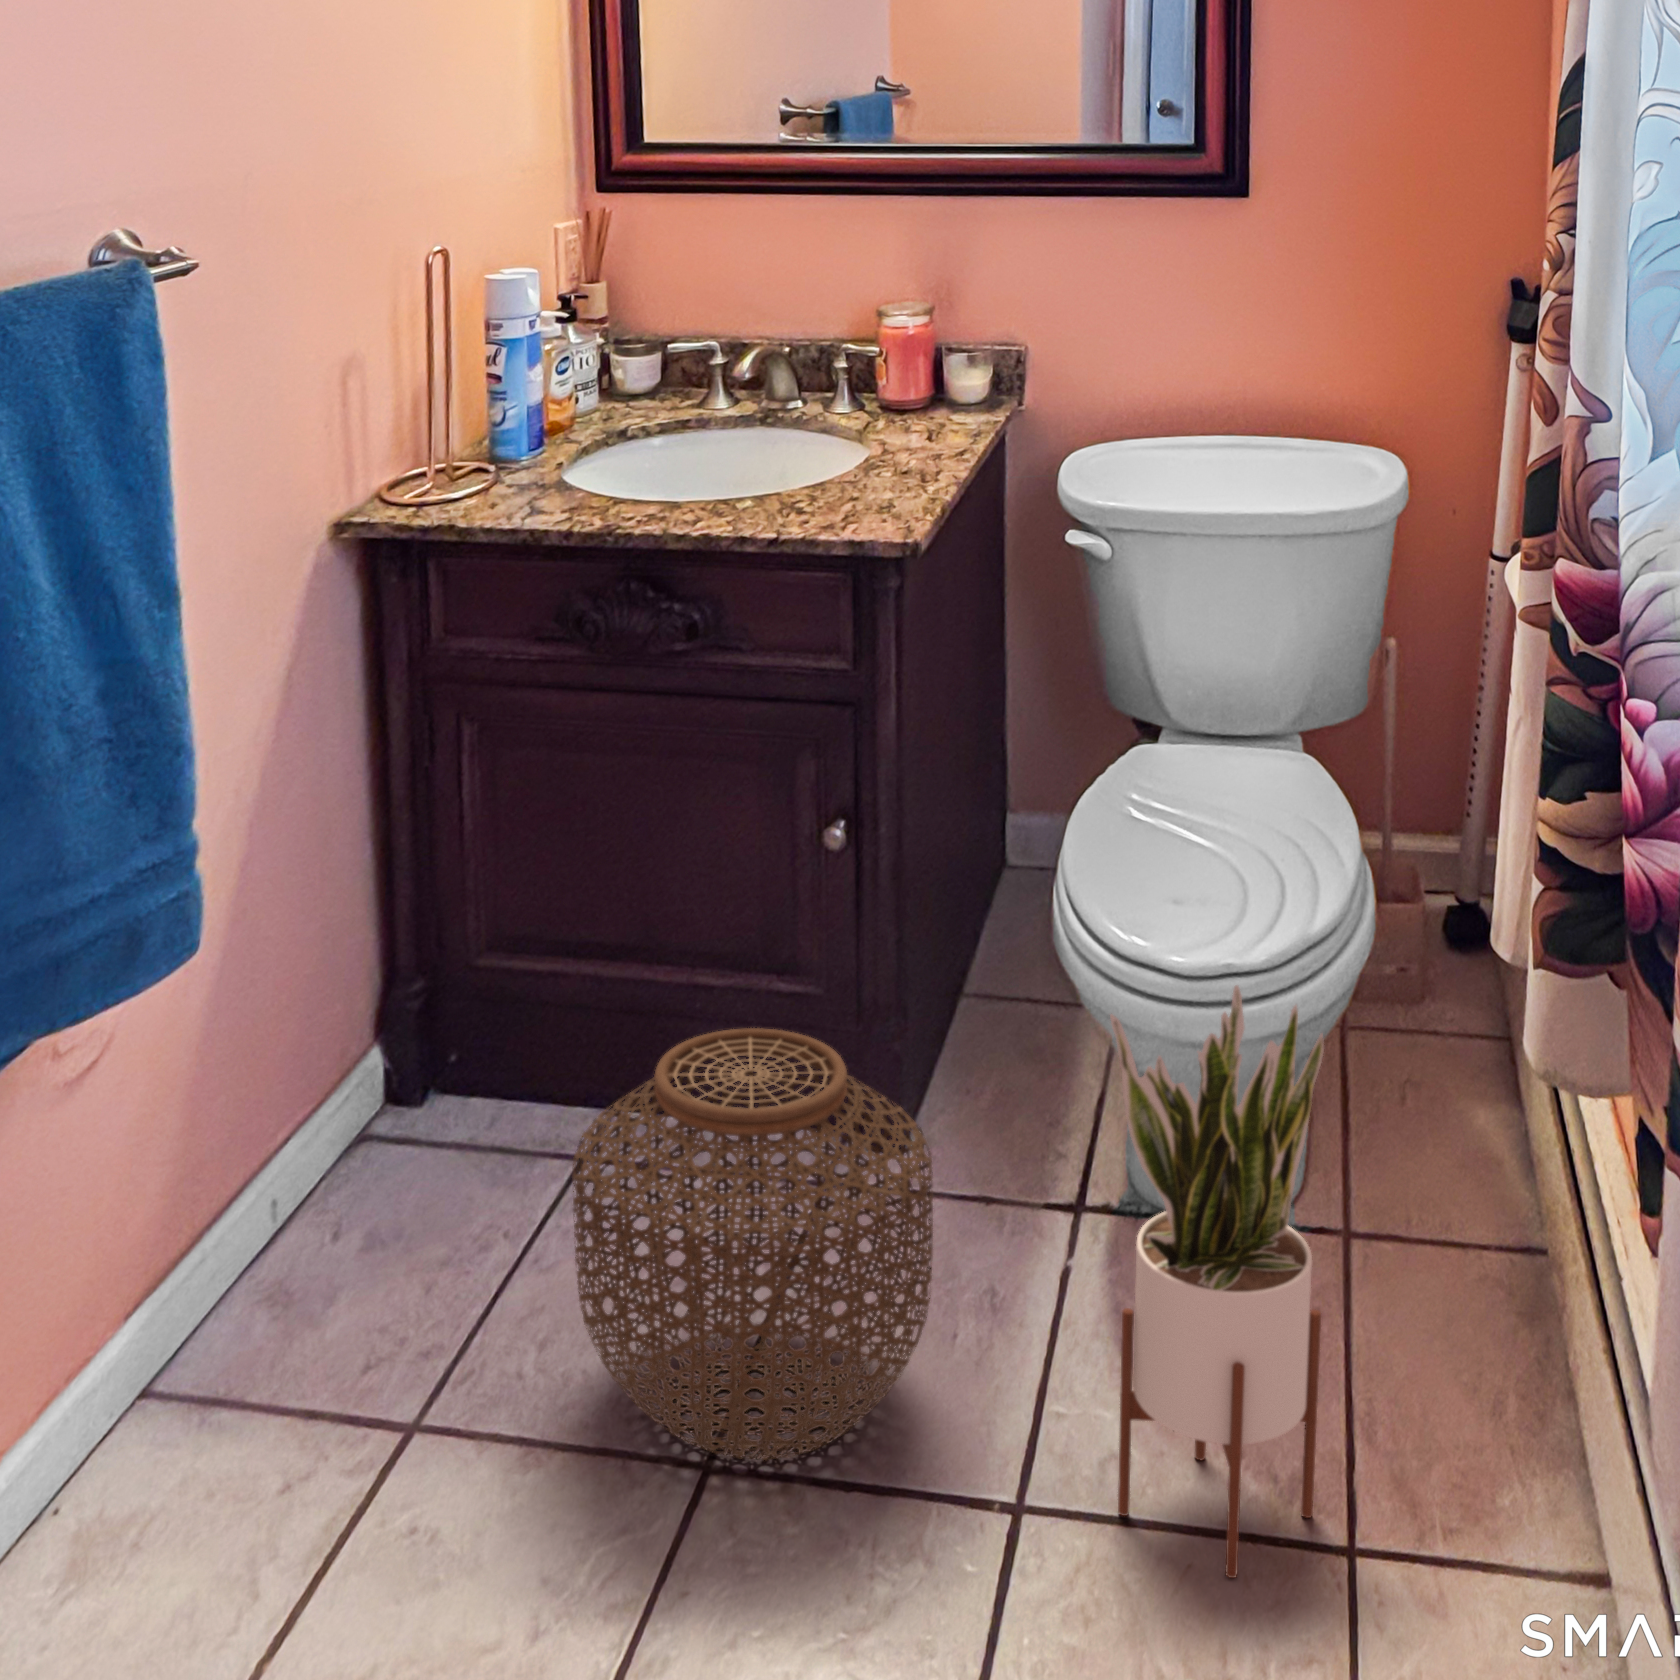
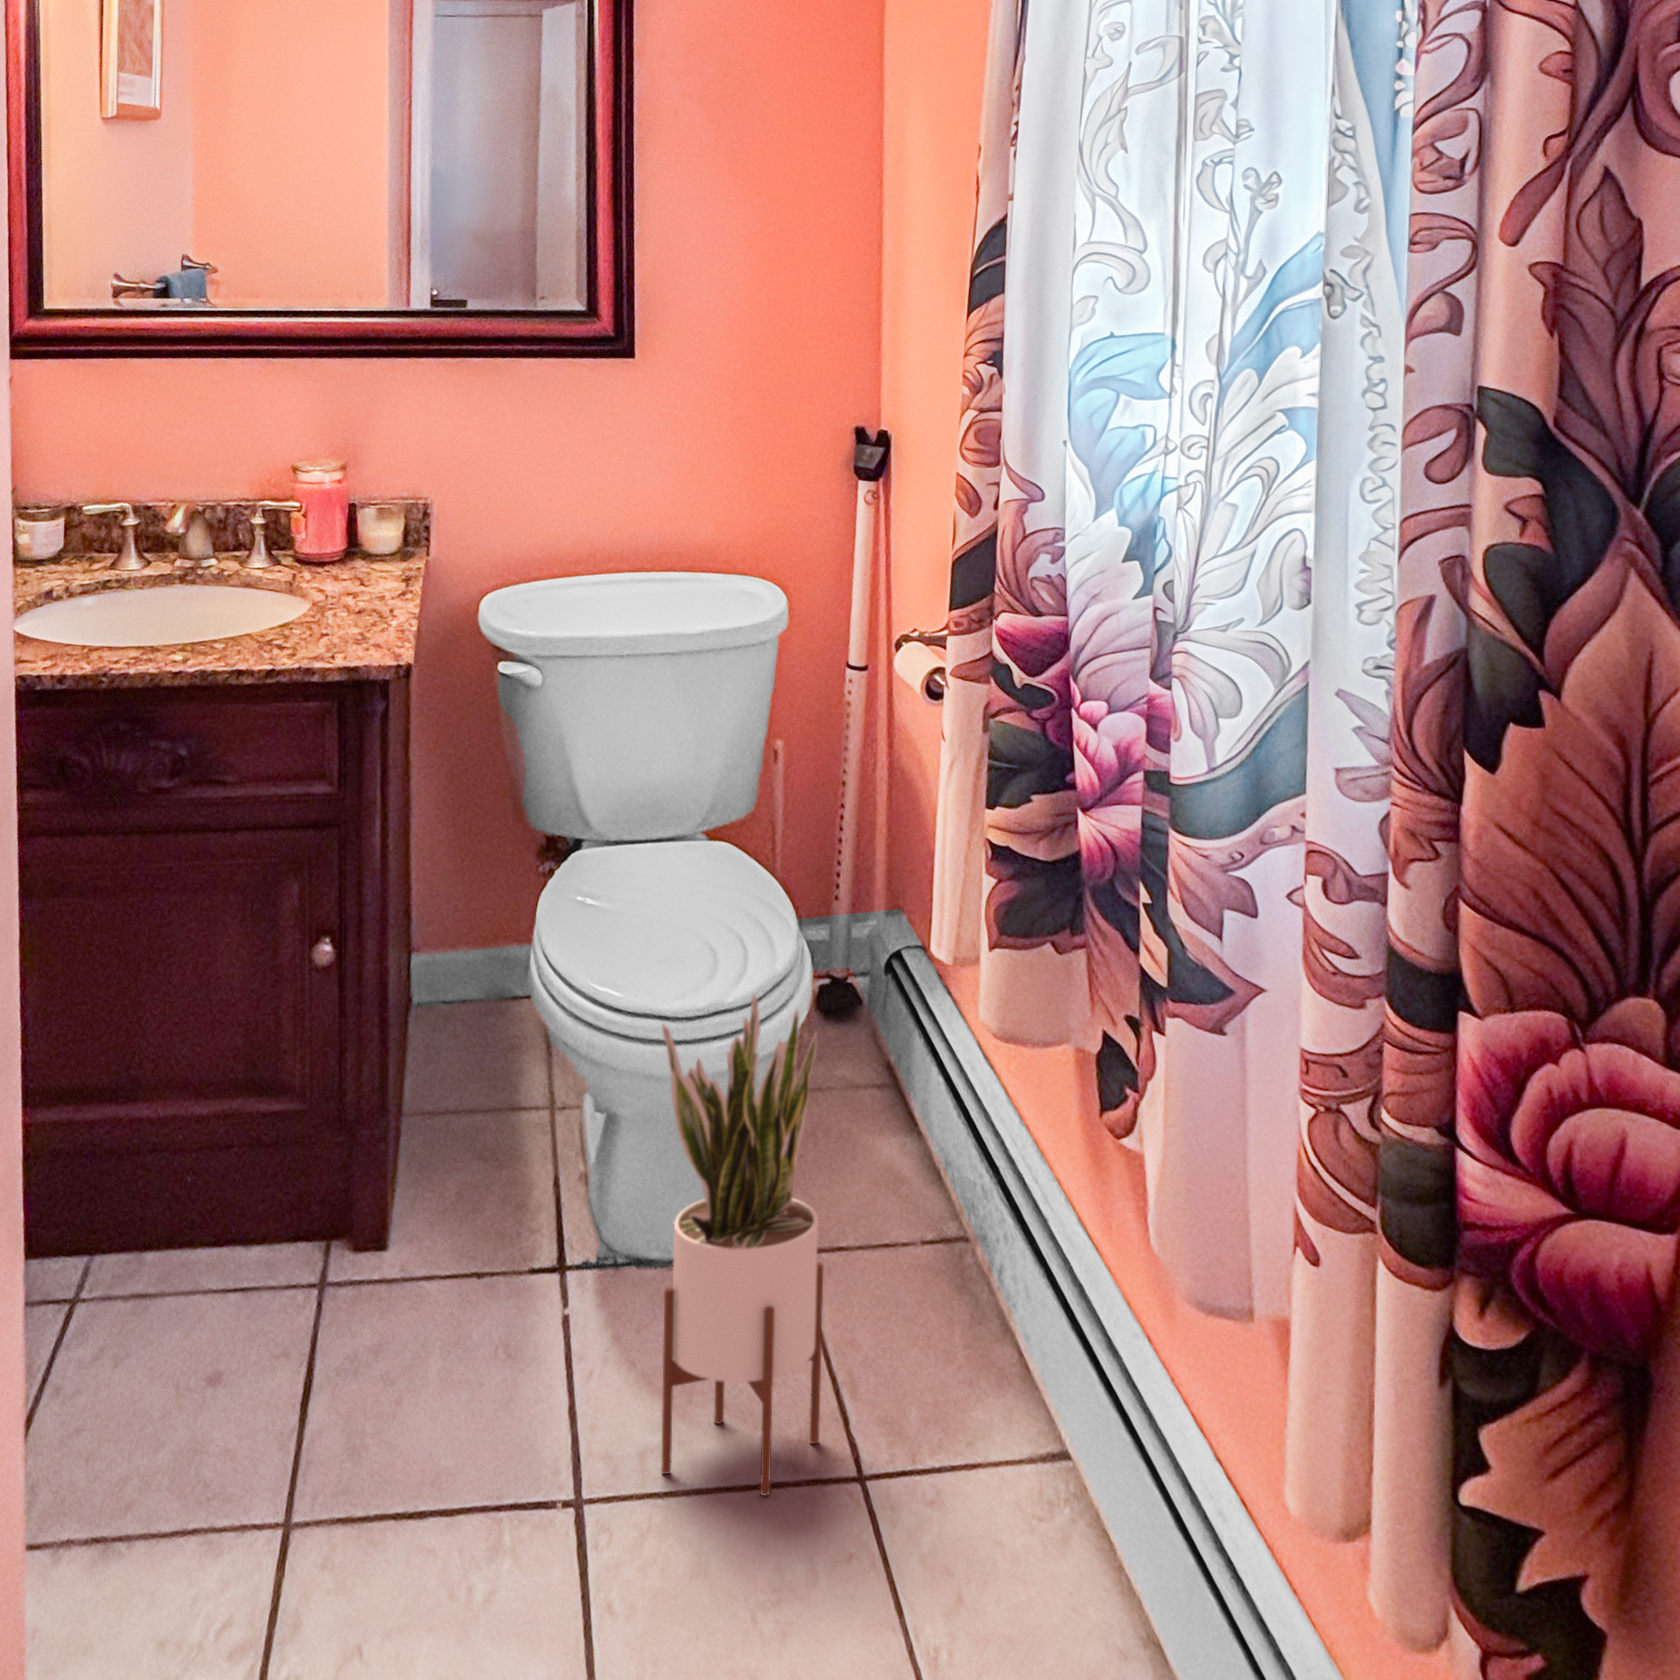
woven basket: present [573,1028,933,1460] -> none [131,1107,482,1507]

